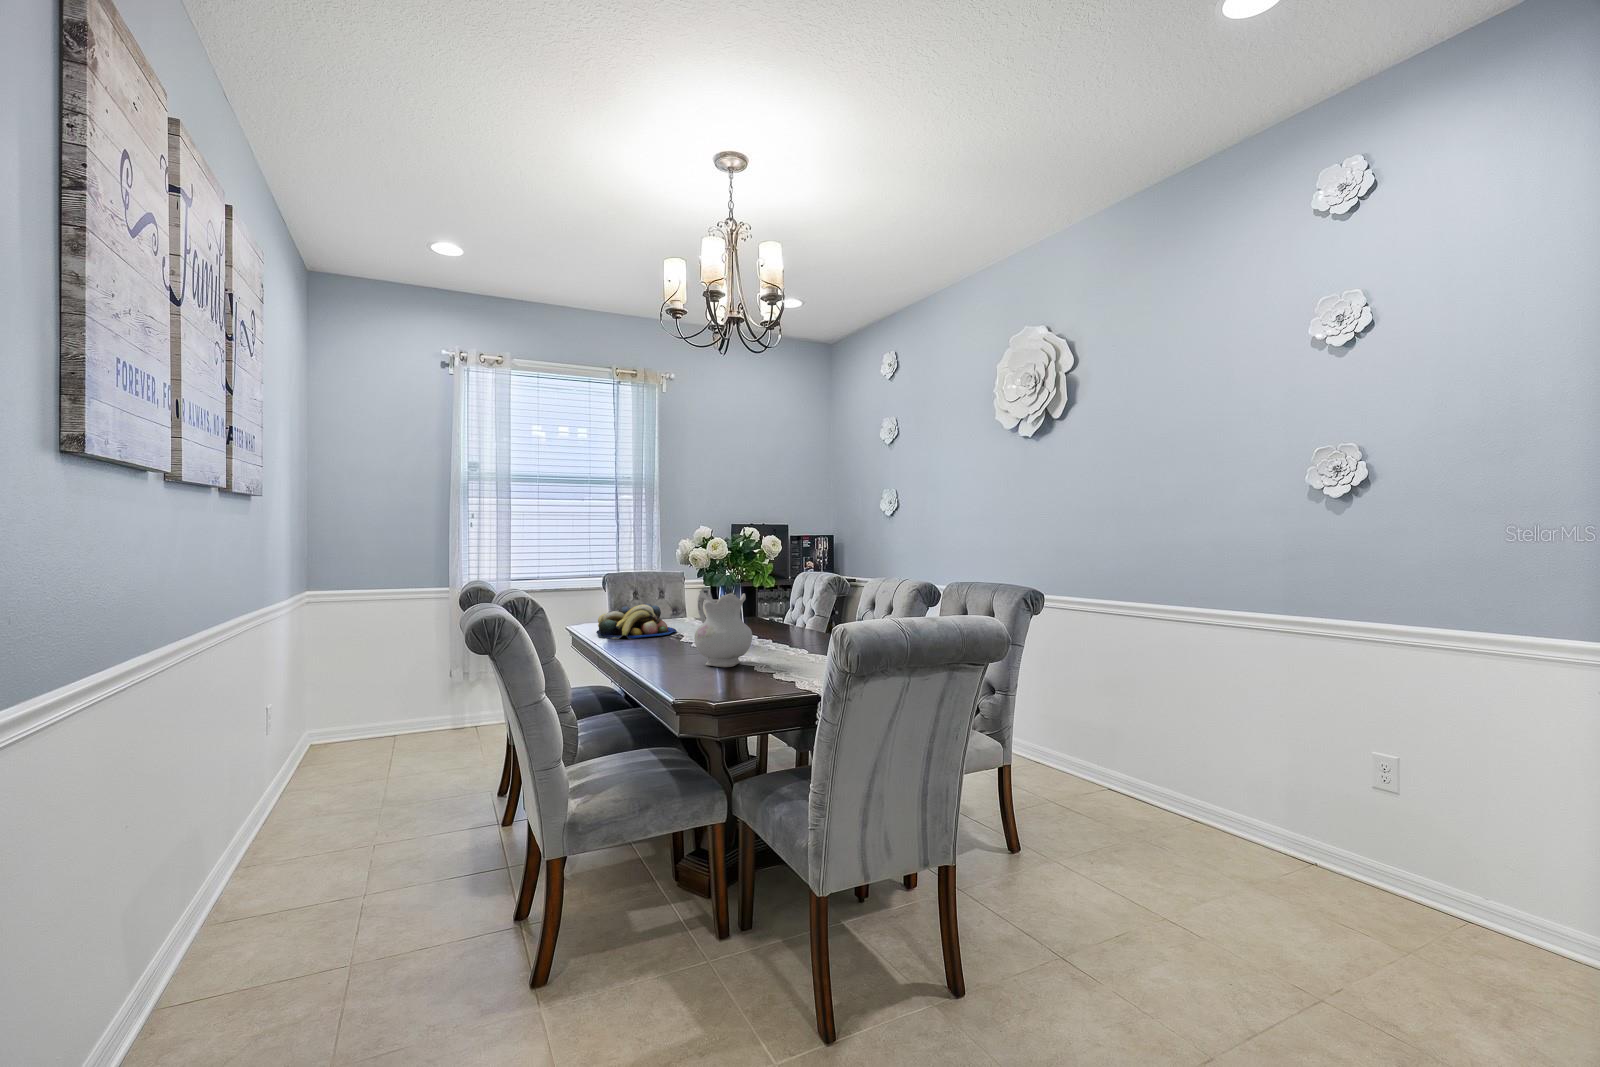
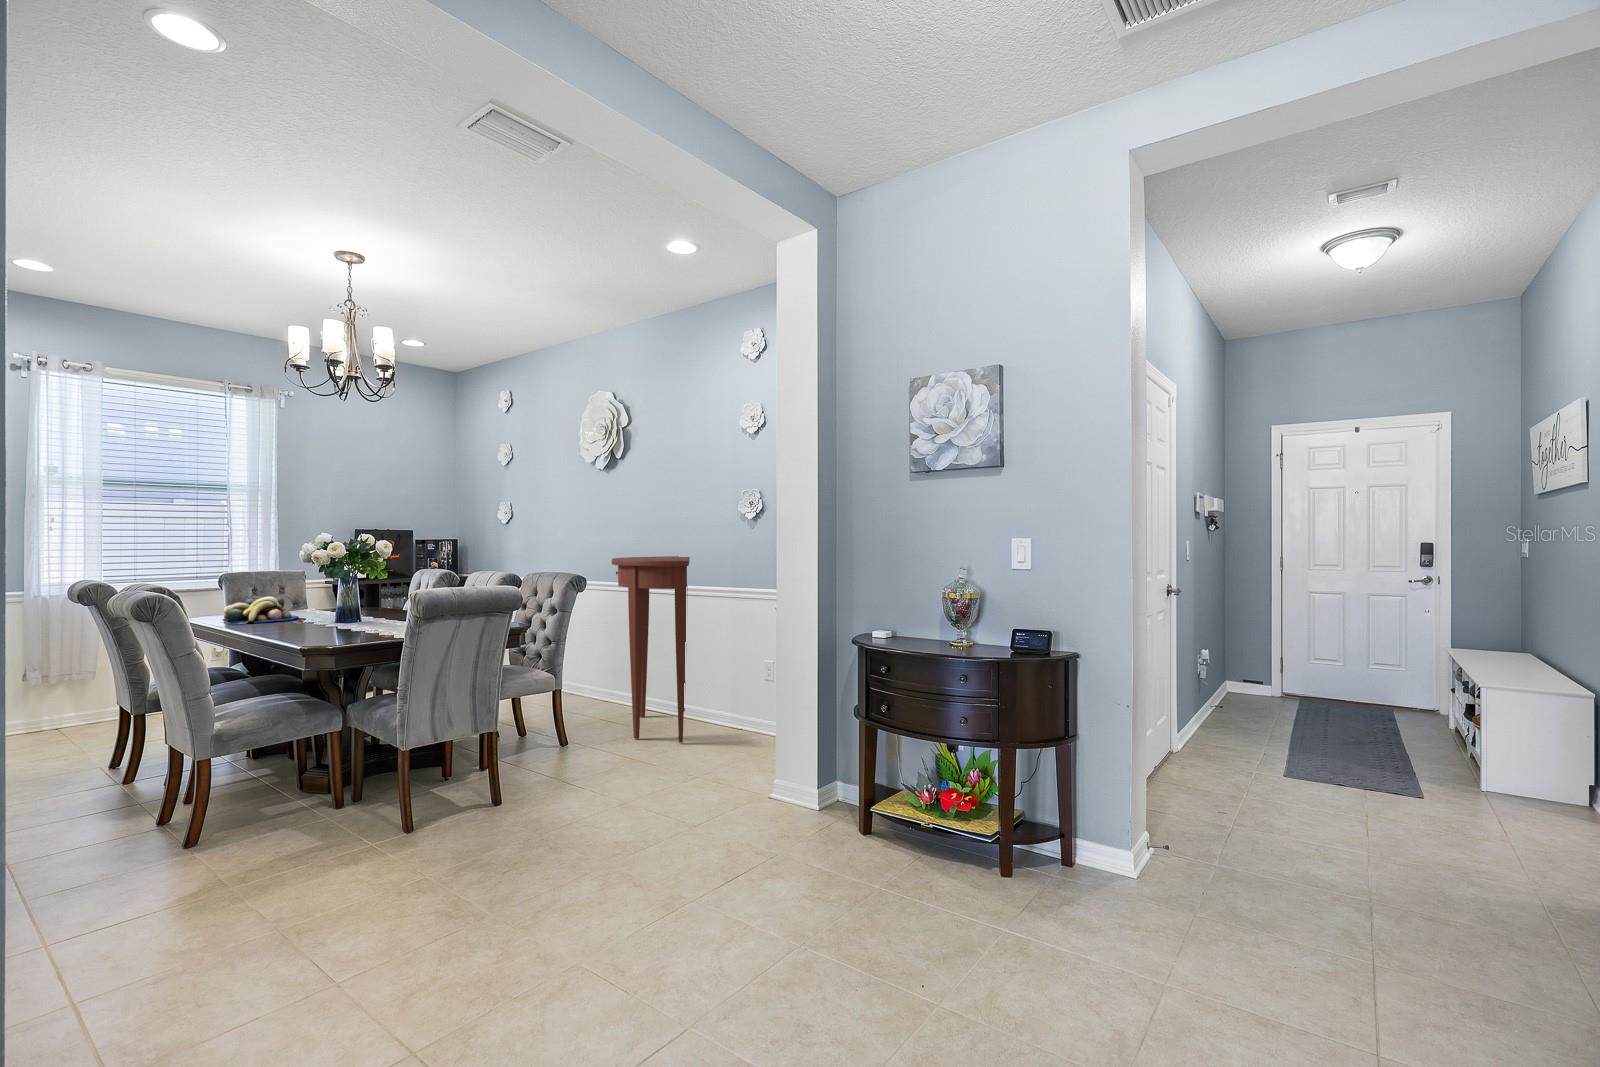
console table: none [1075,557,1234,868] -> present [612,556,690,743]
ceramic pitcher: present [694,589,752,667] -> none [317,579,364,633]

